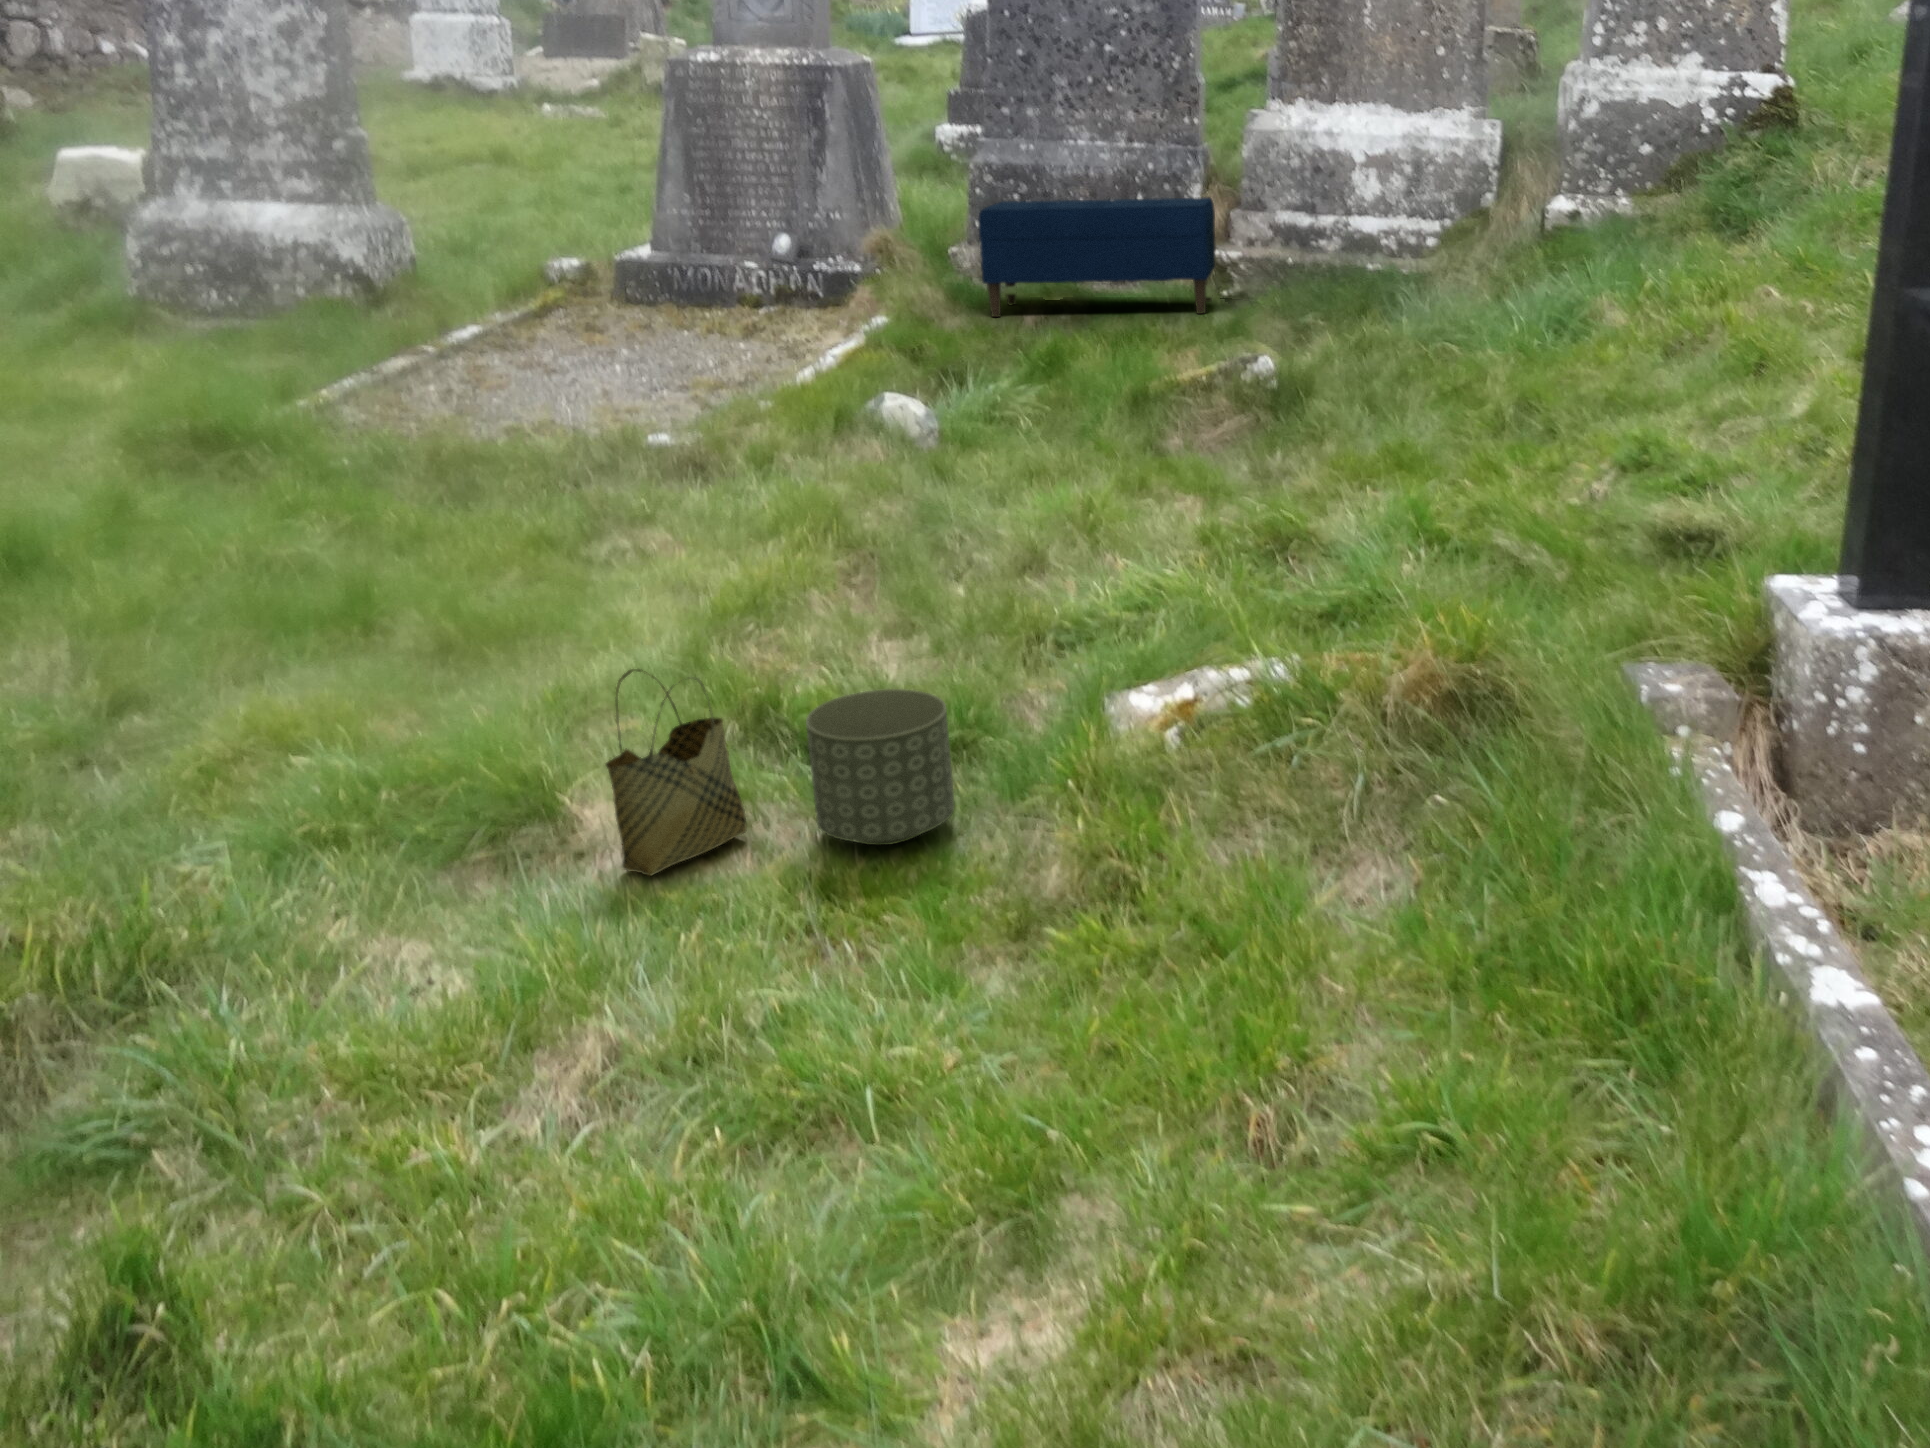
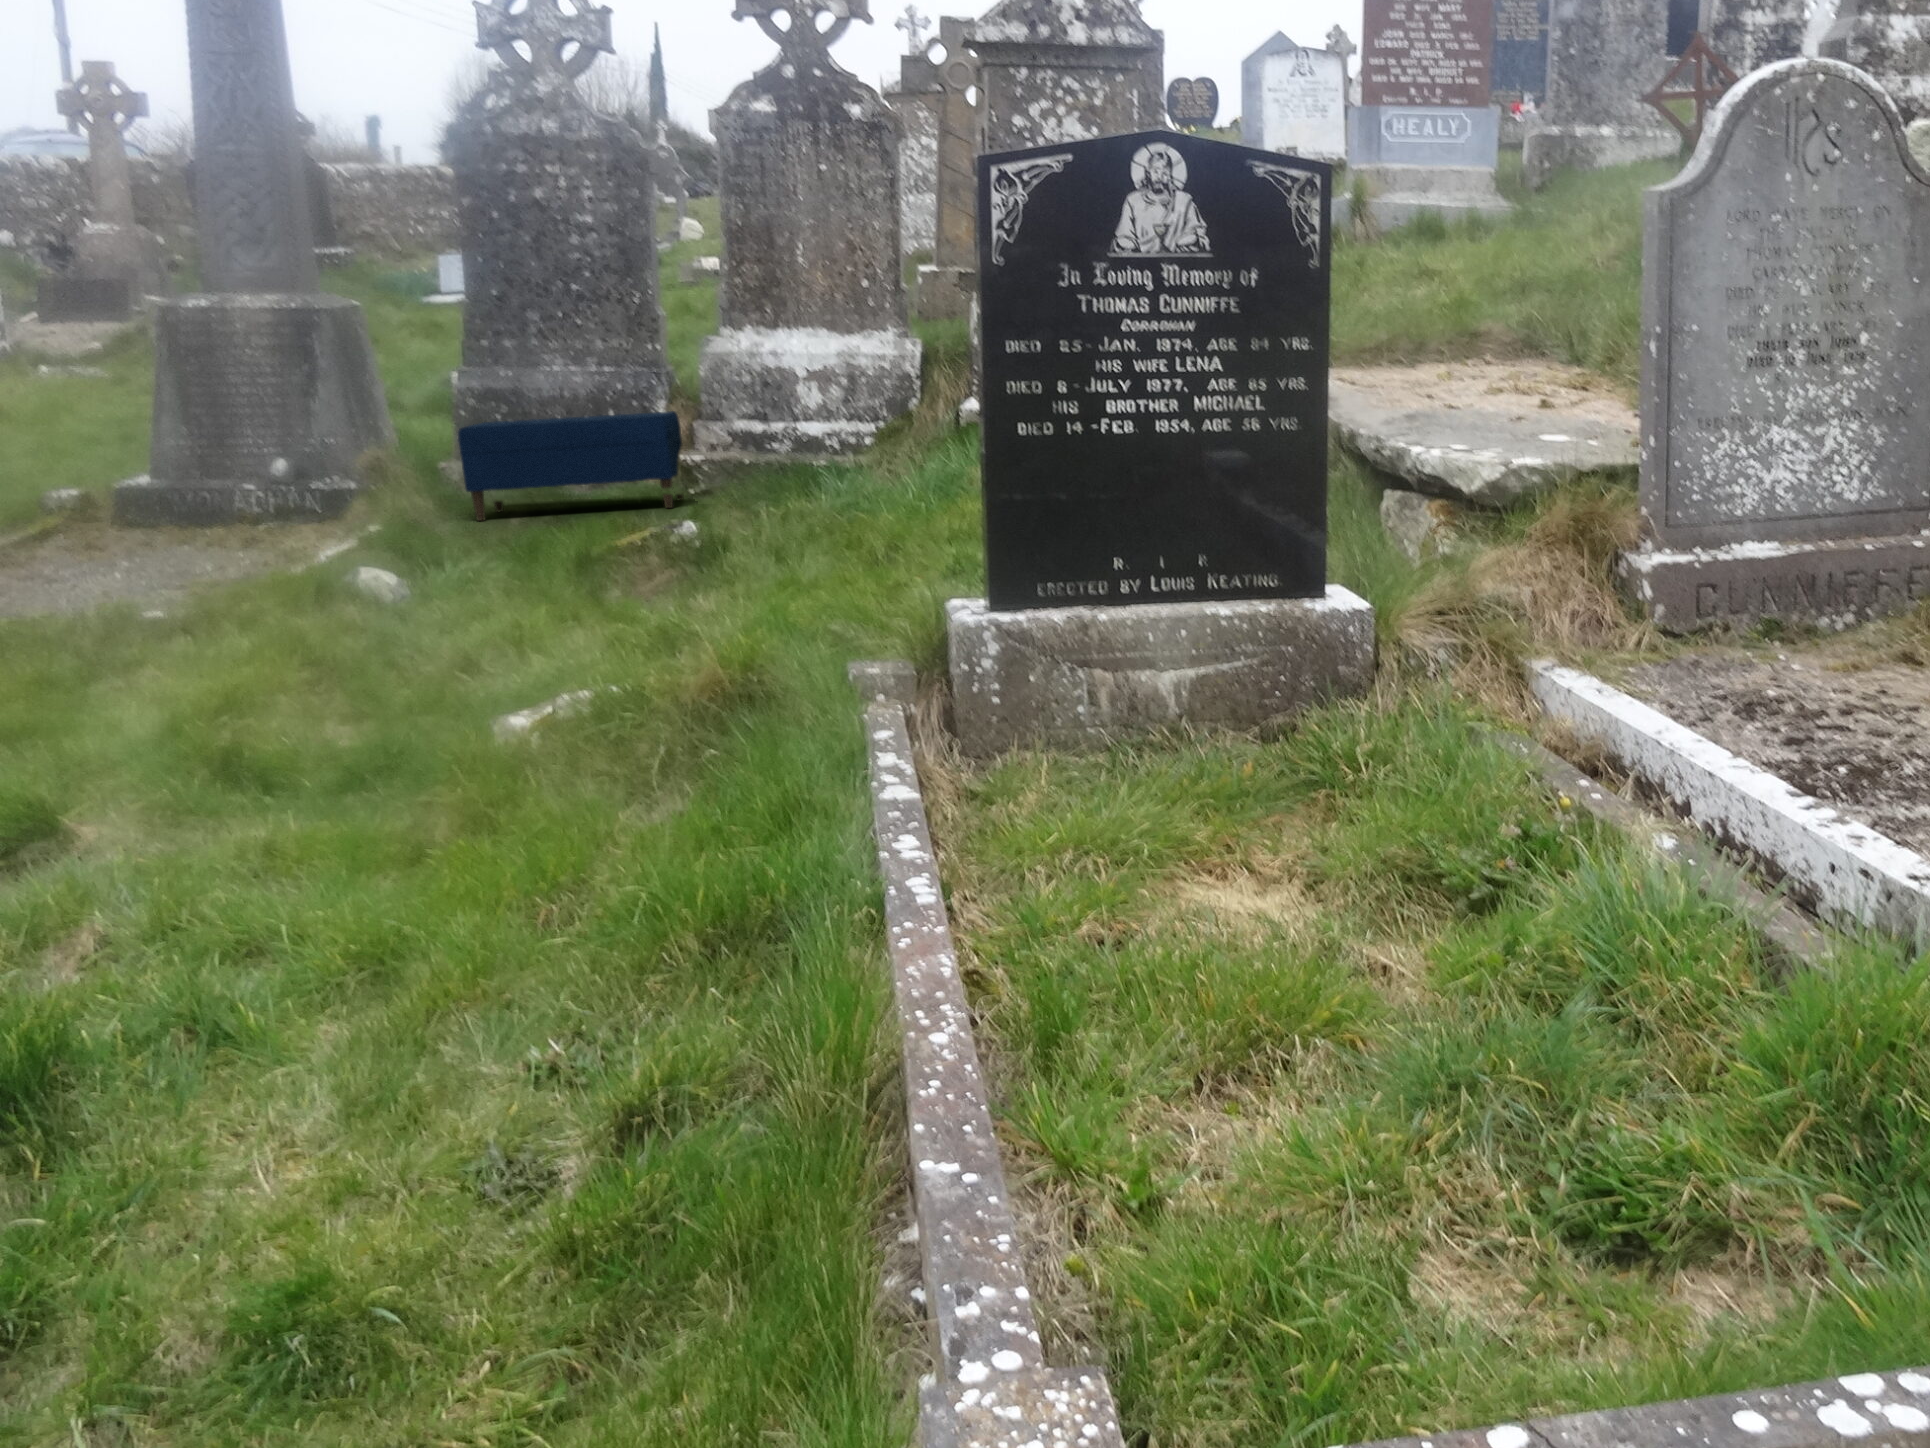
woven basket: present [606,669,747,876] -> none [79,716,201,864]
planter: present [806,689,955,845] -> none [242,728,367,837]

